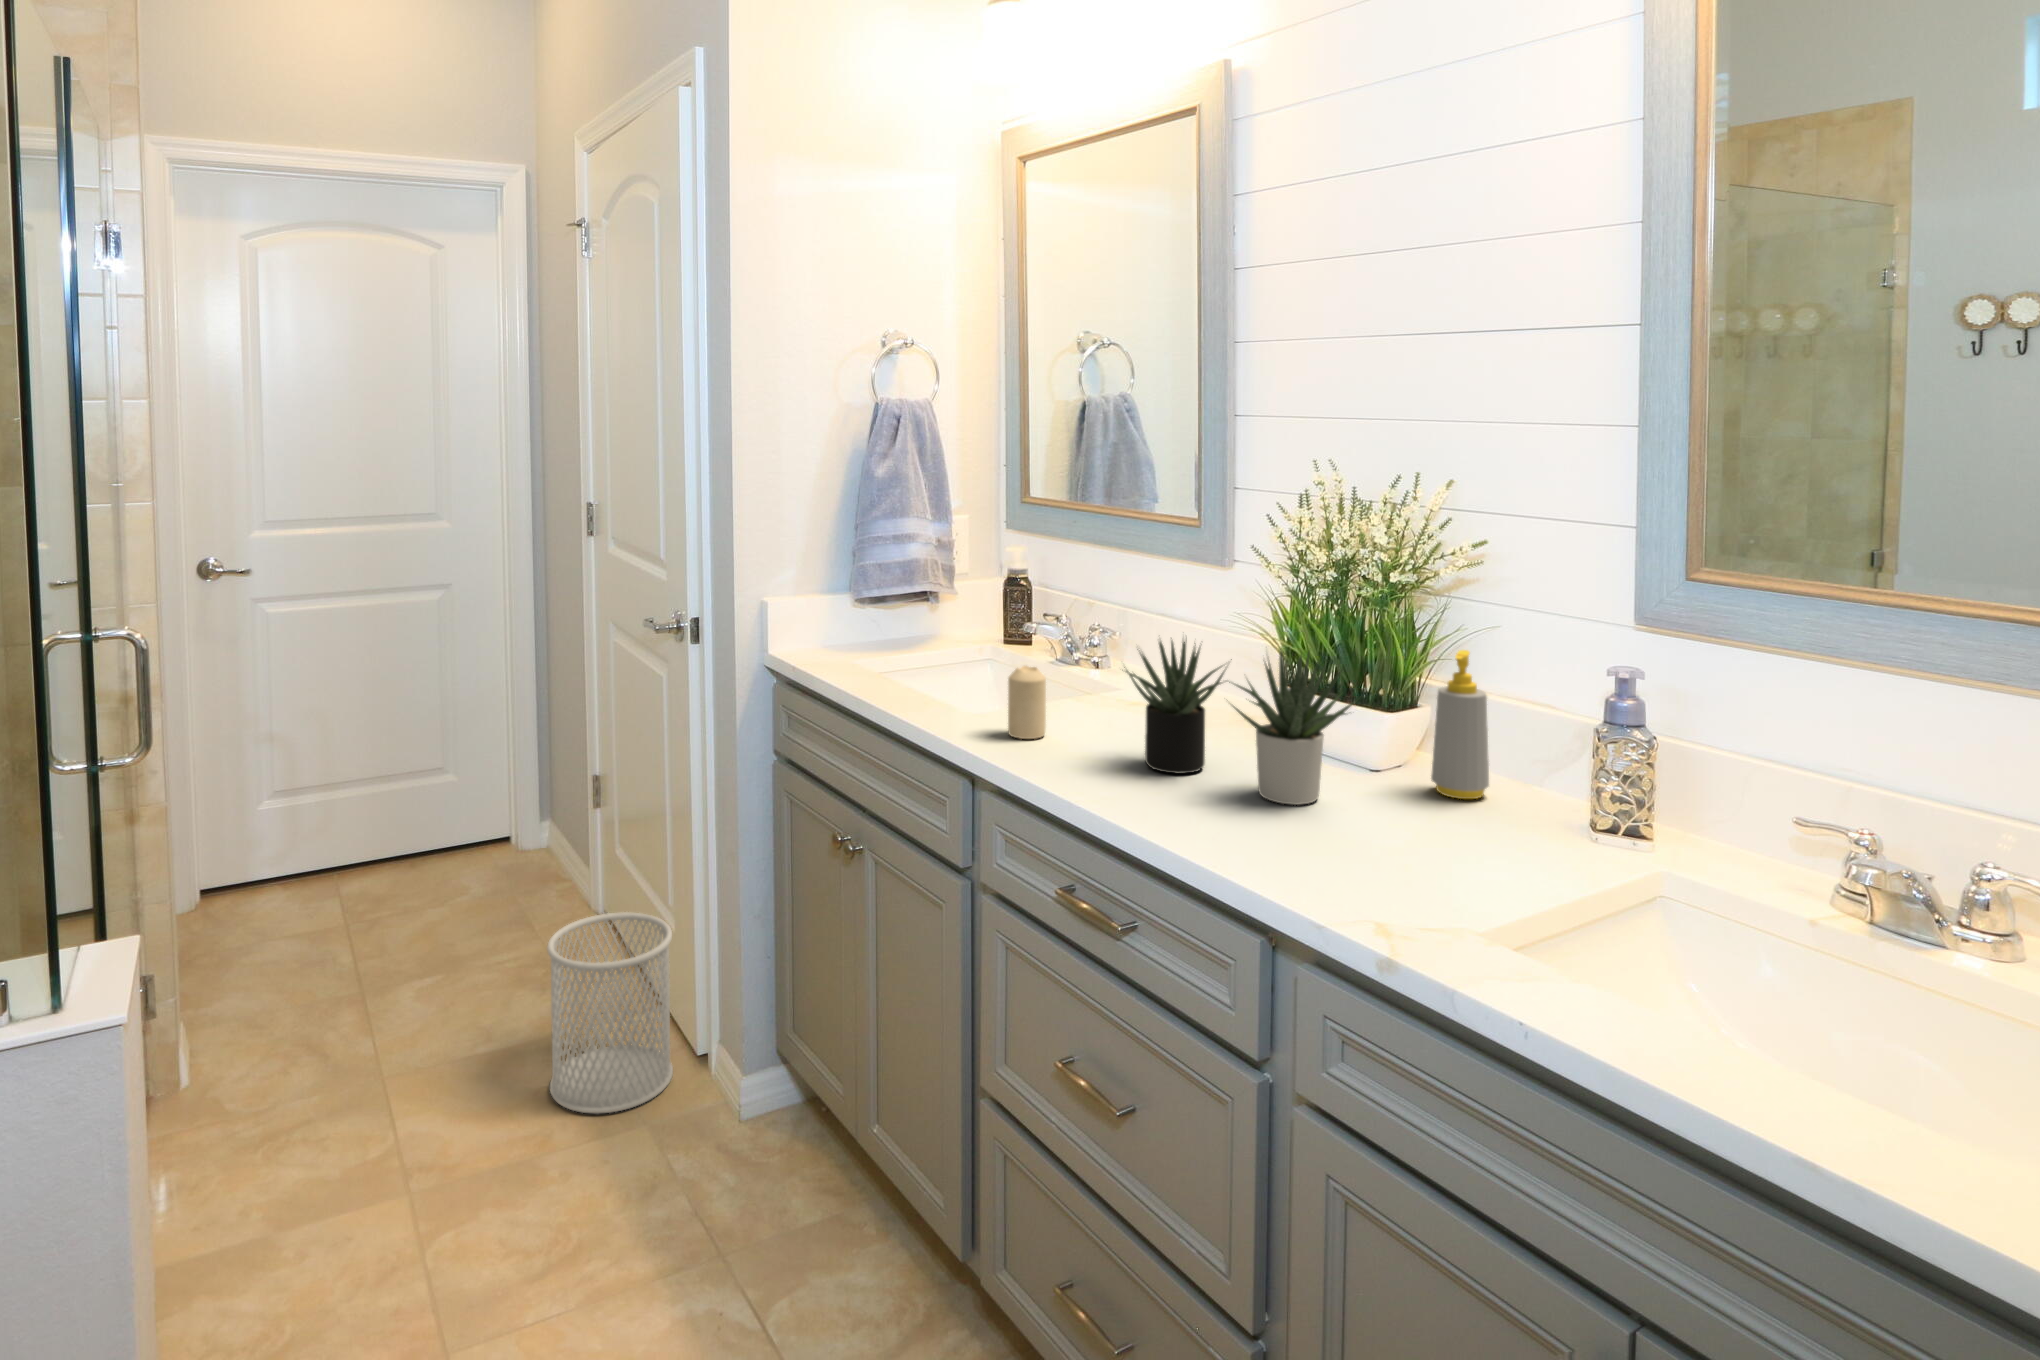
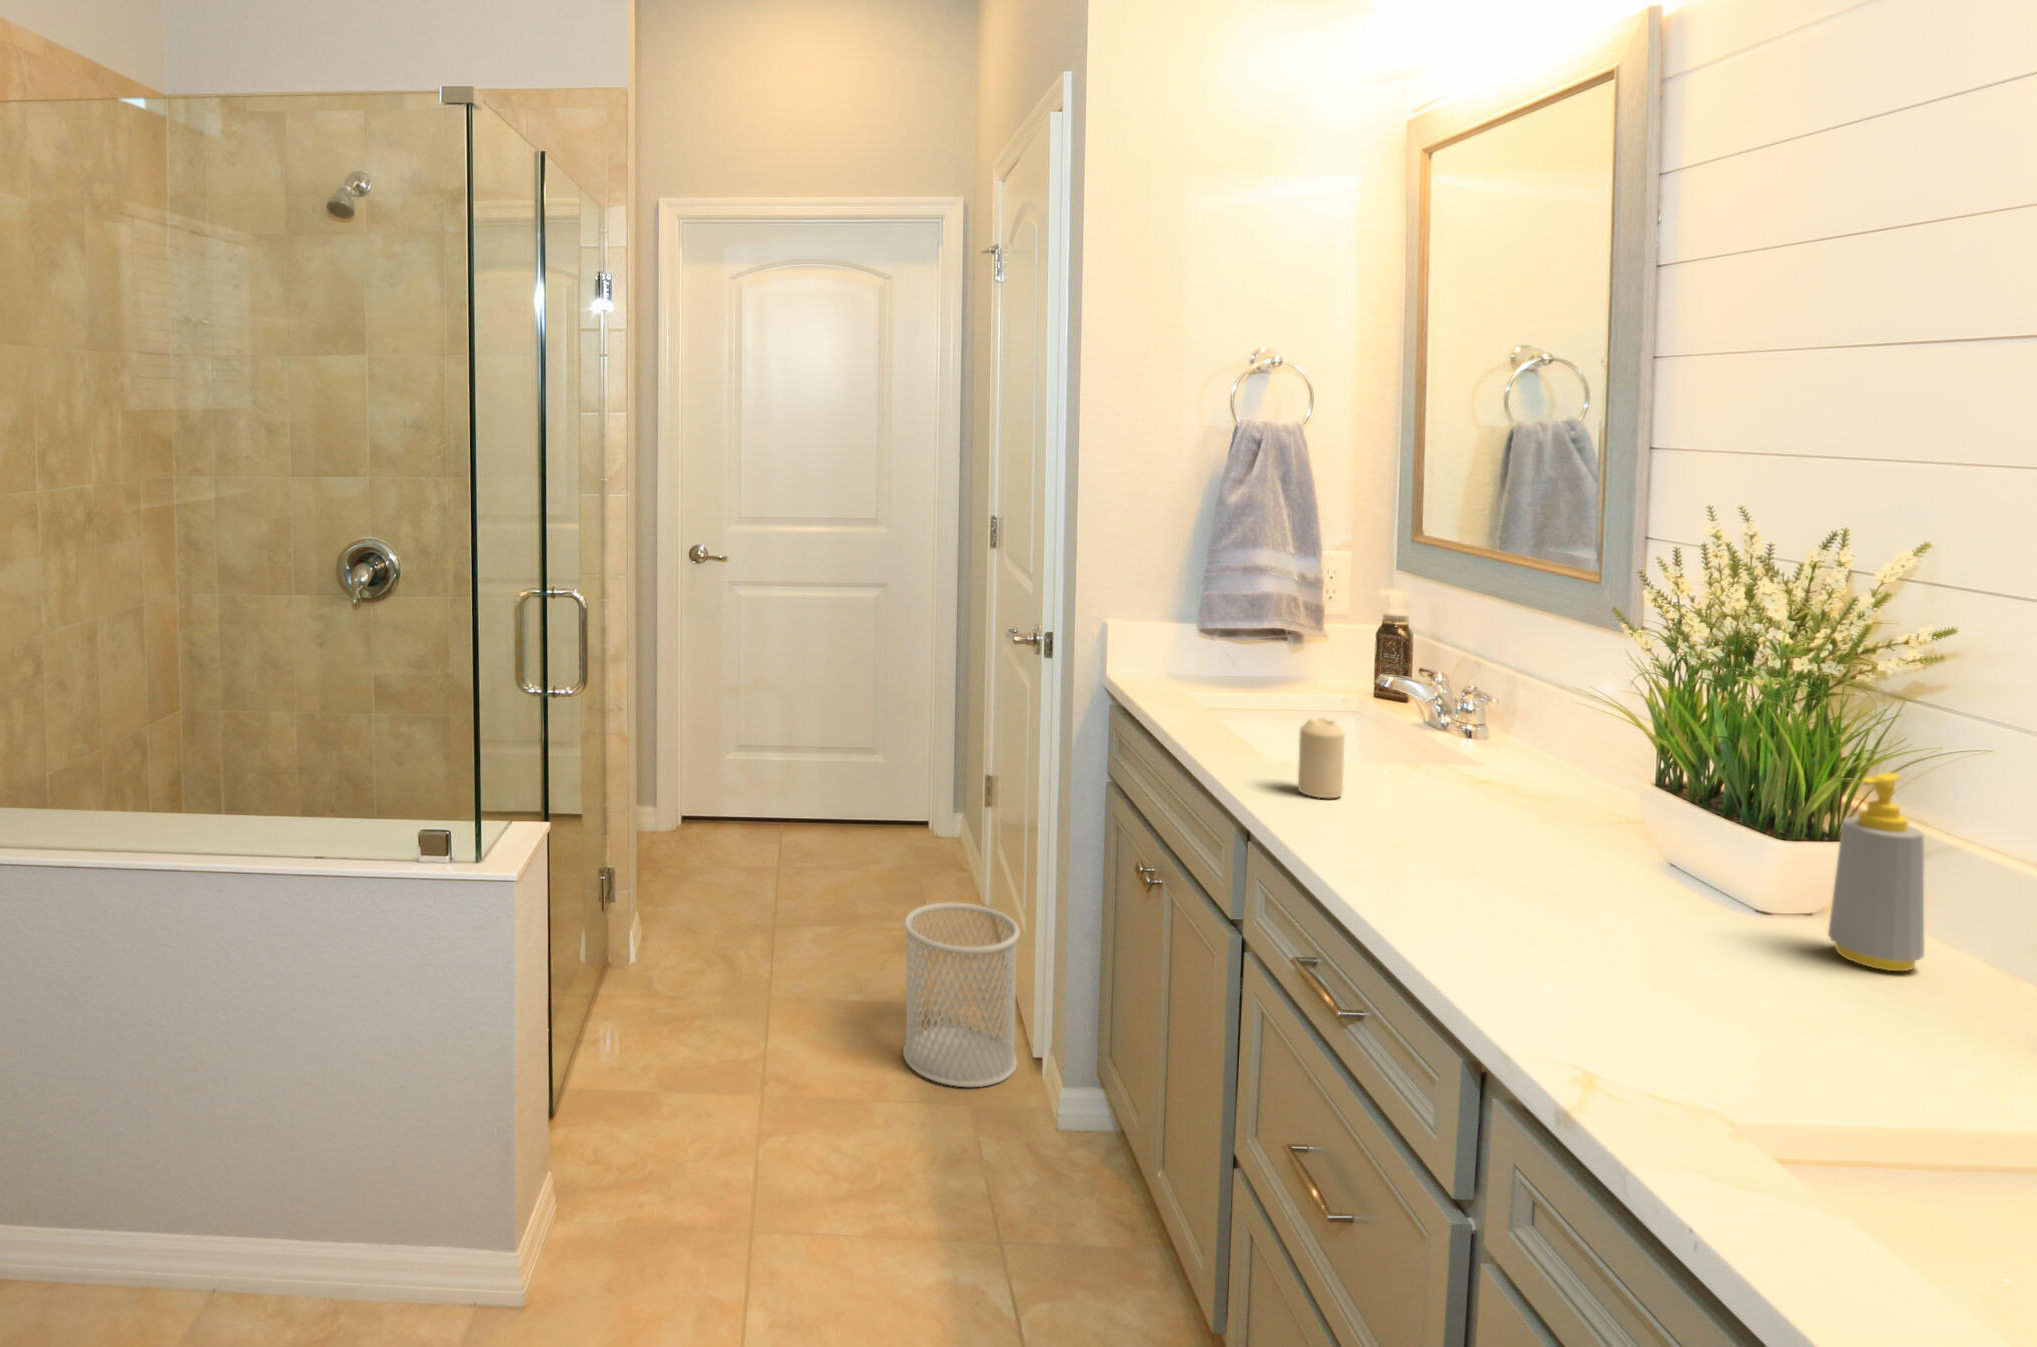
succulent plant: present [1124,640,1356,805] -> none [1407,701,1704,925]

